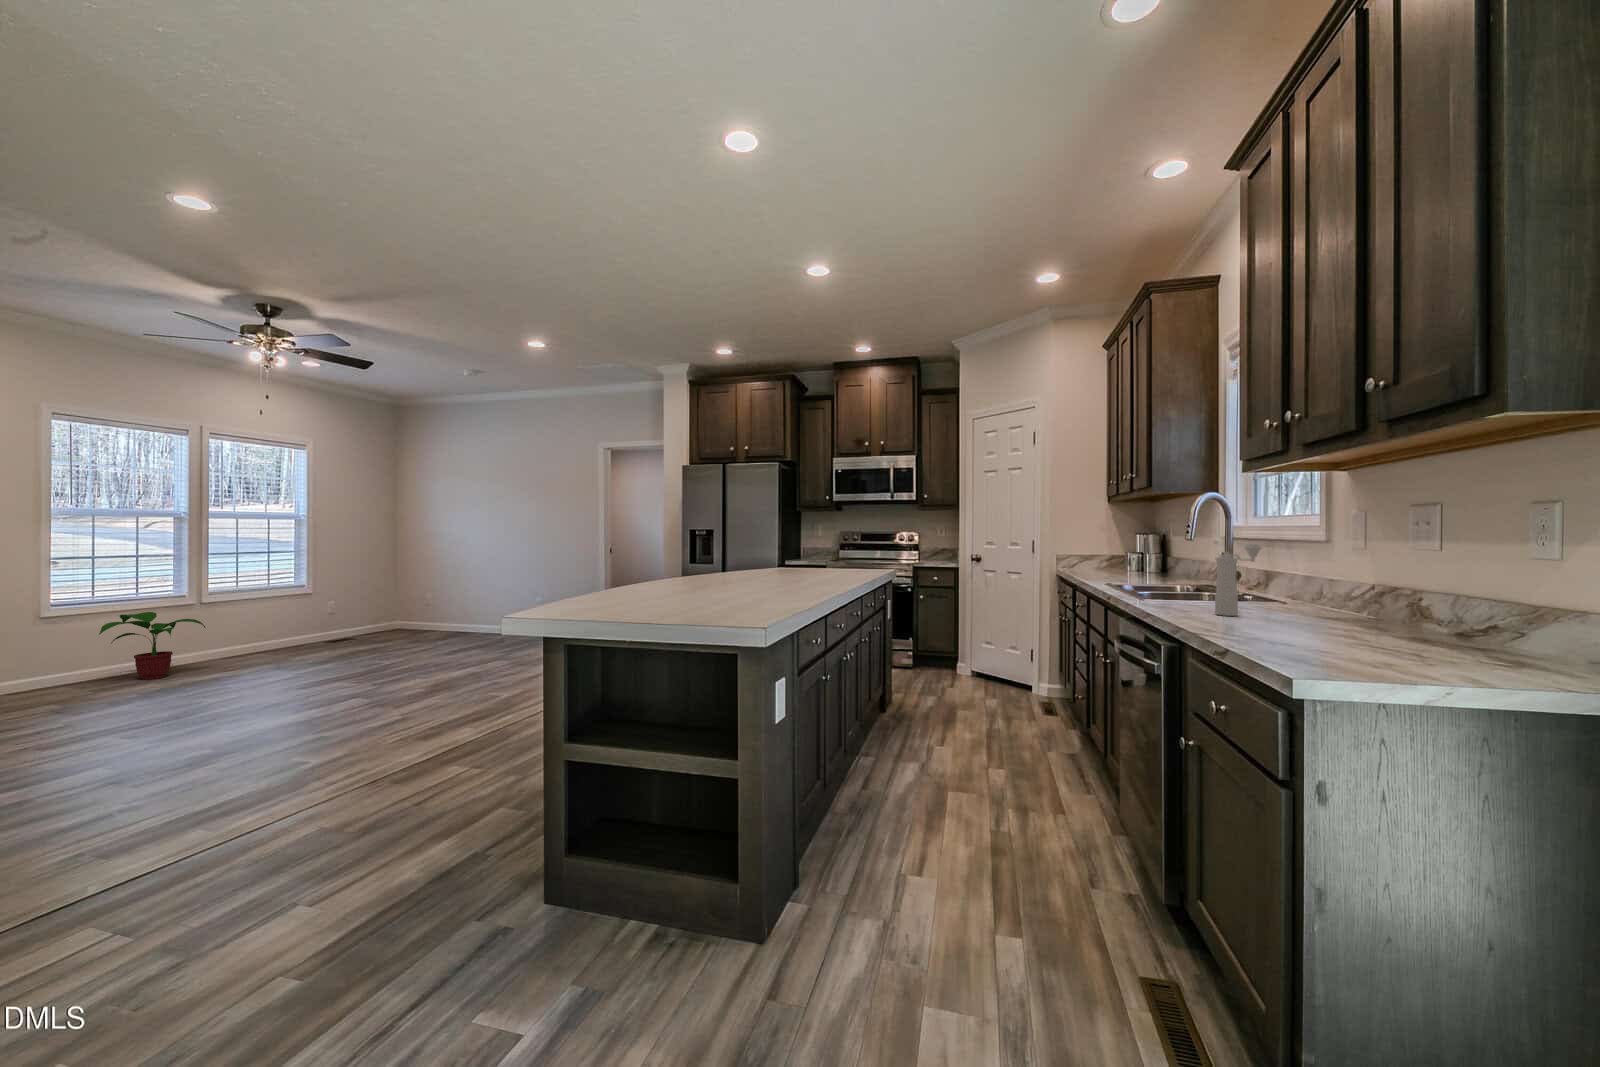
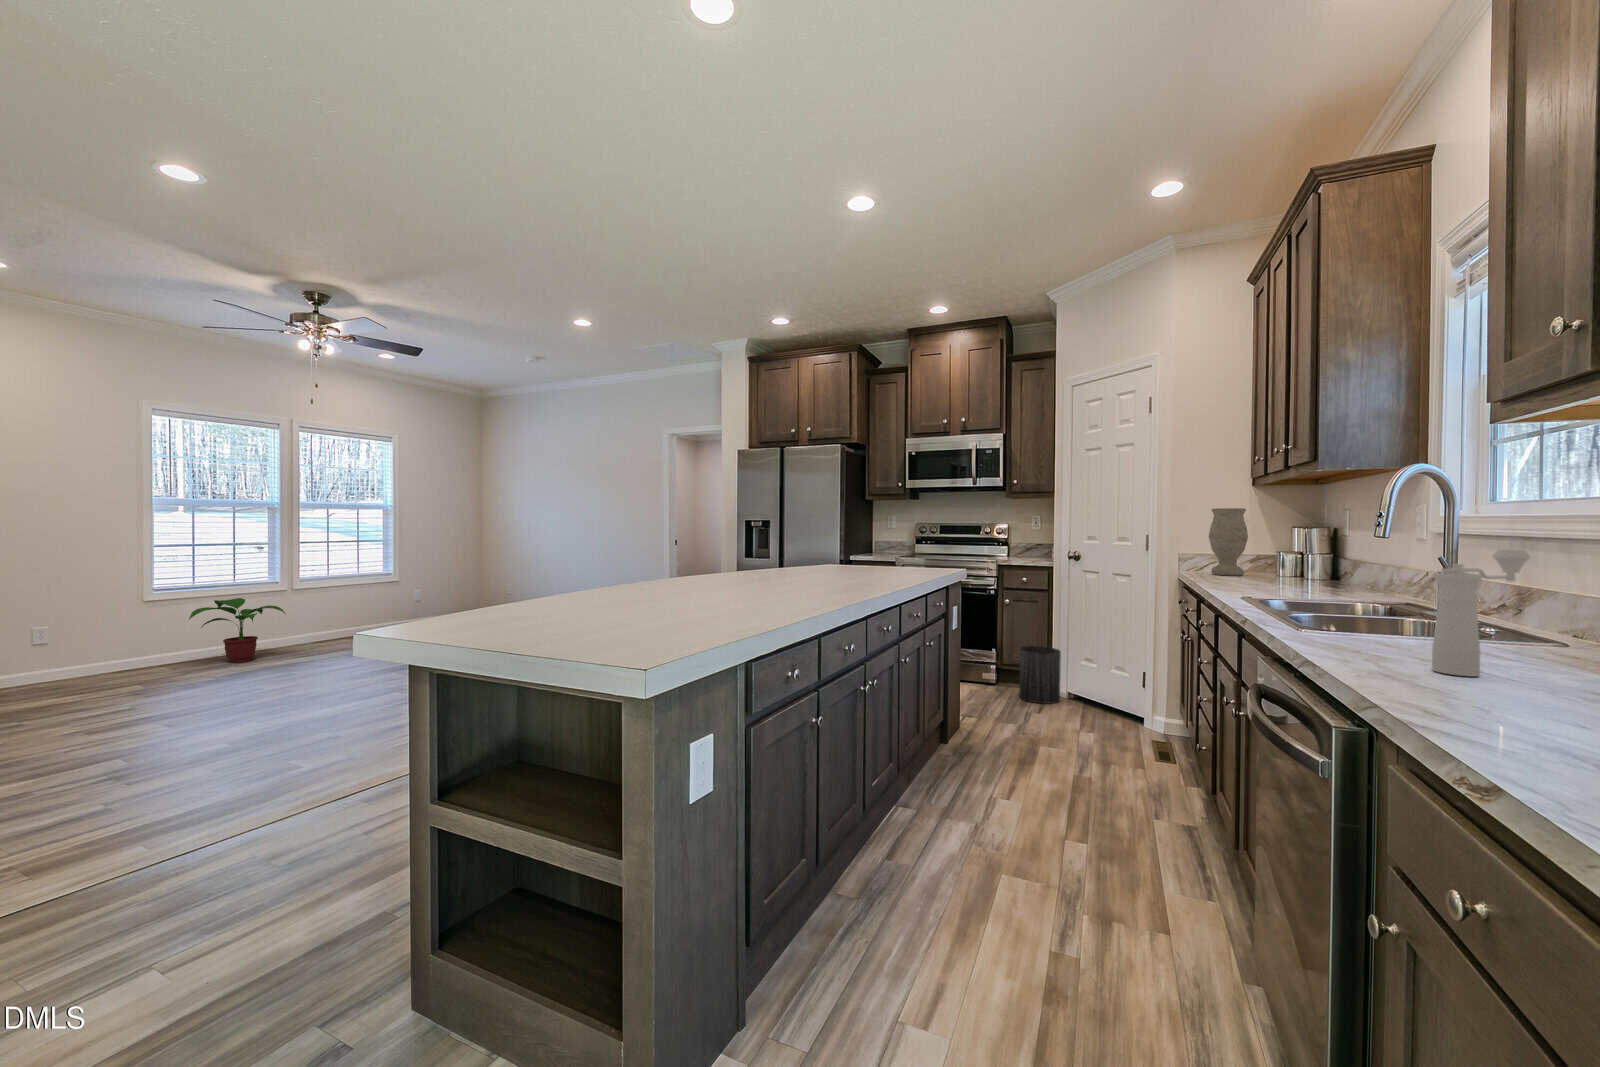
vase: none [1077,520,1104,571] -> present [1209,508,1248,576]
trash can: none [933,633,965,680] -> present [1019,646,1061,704]

